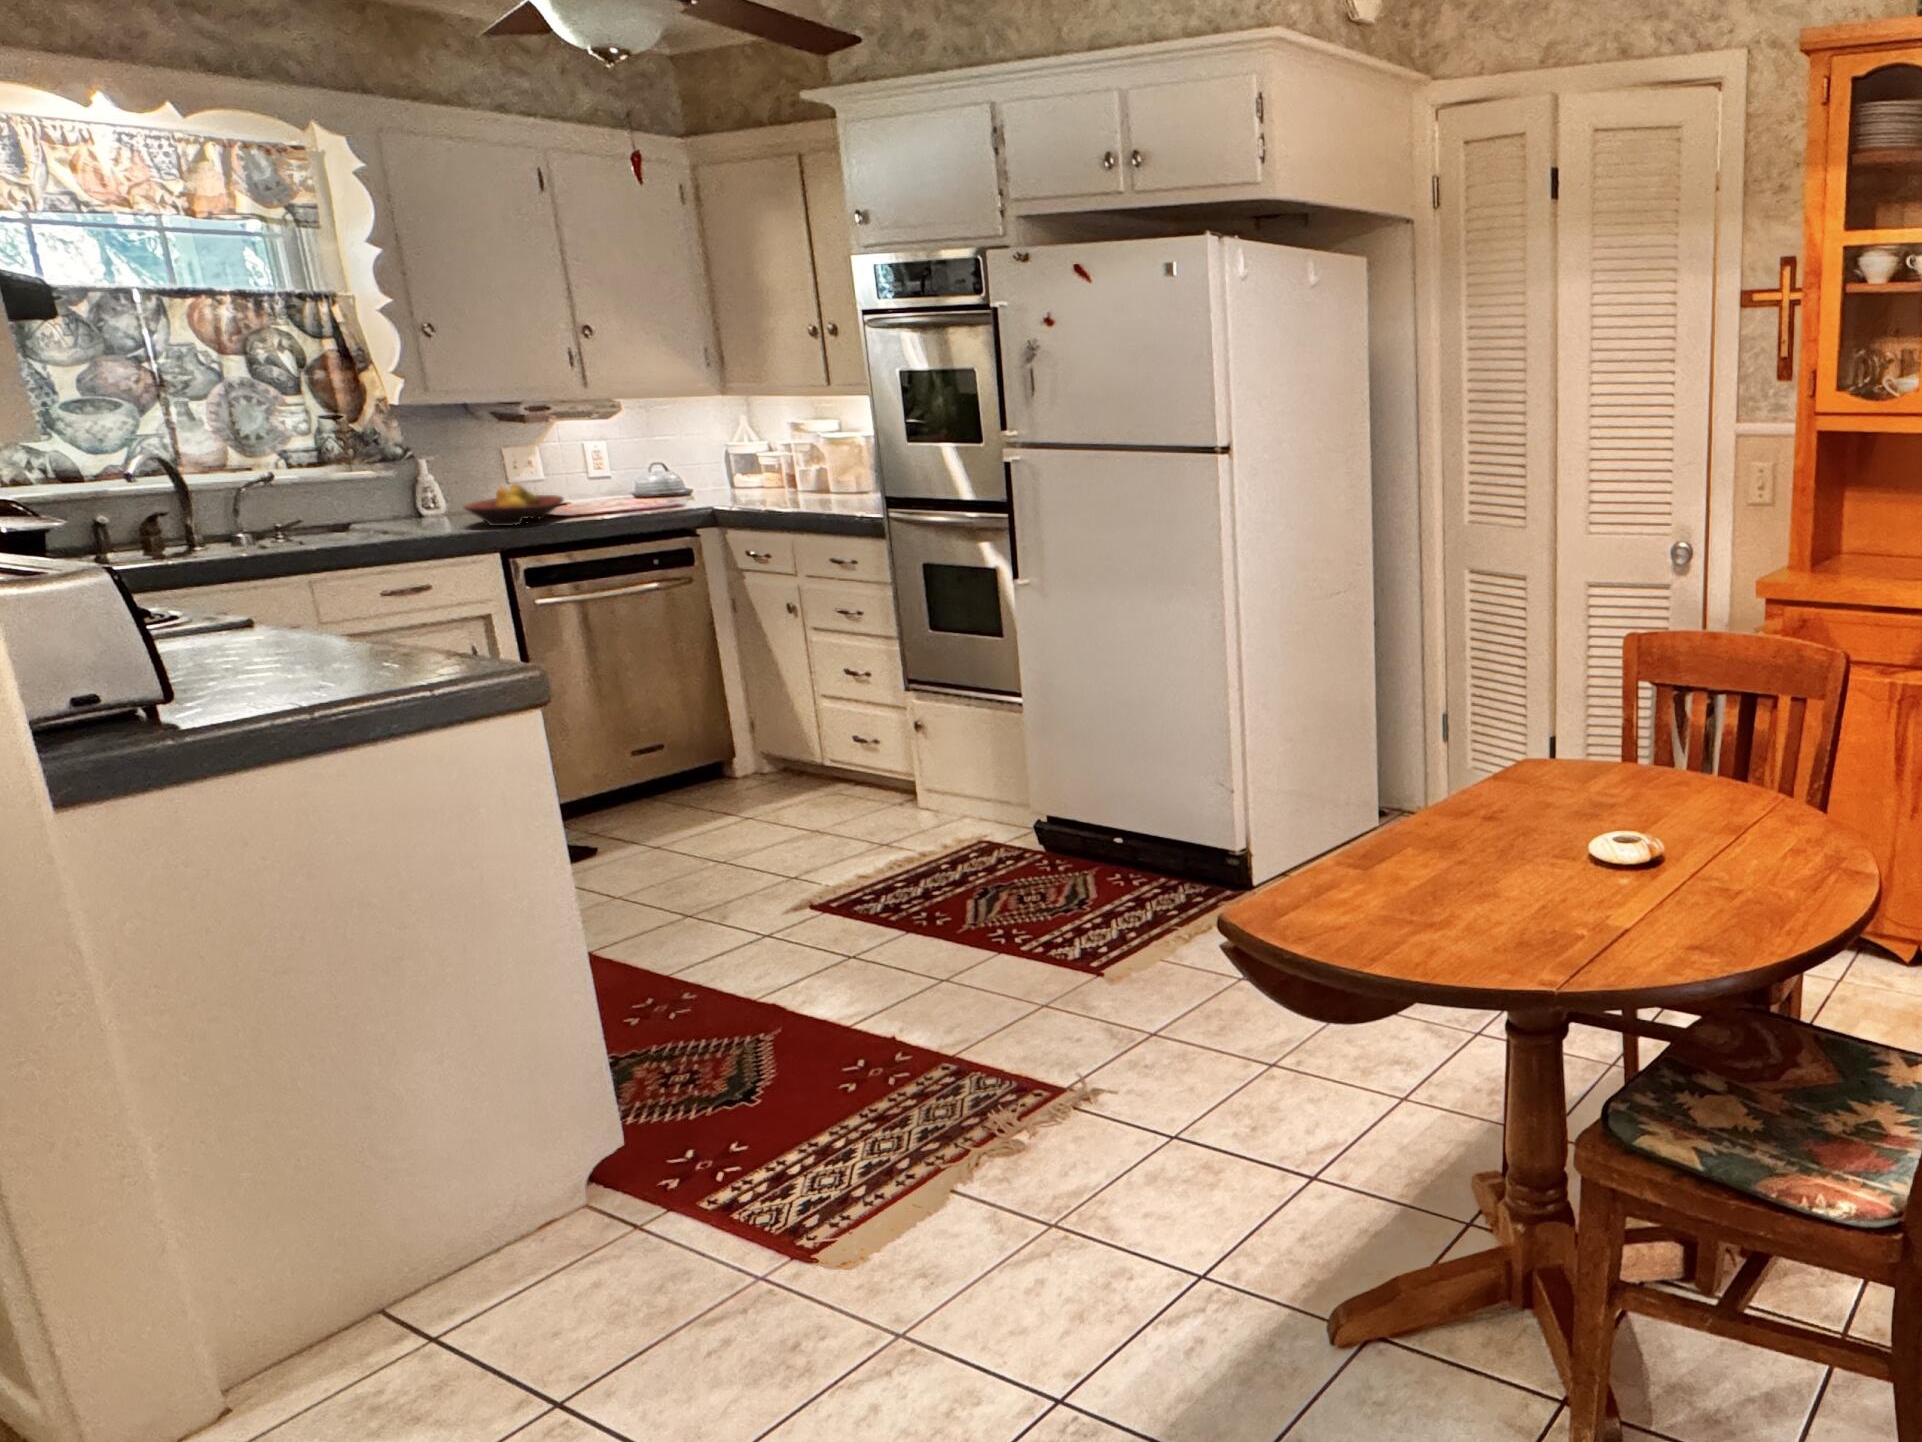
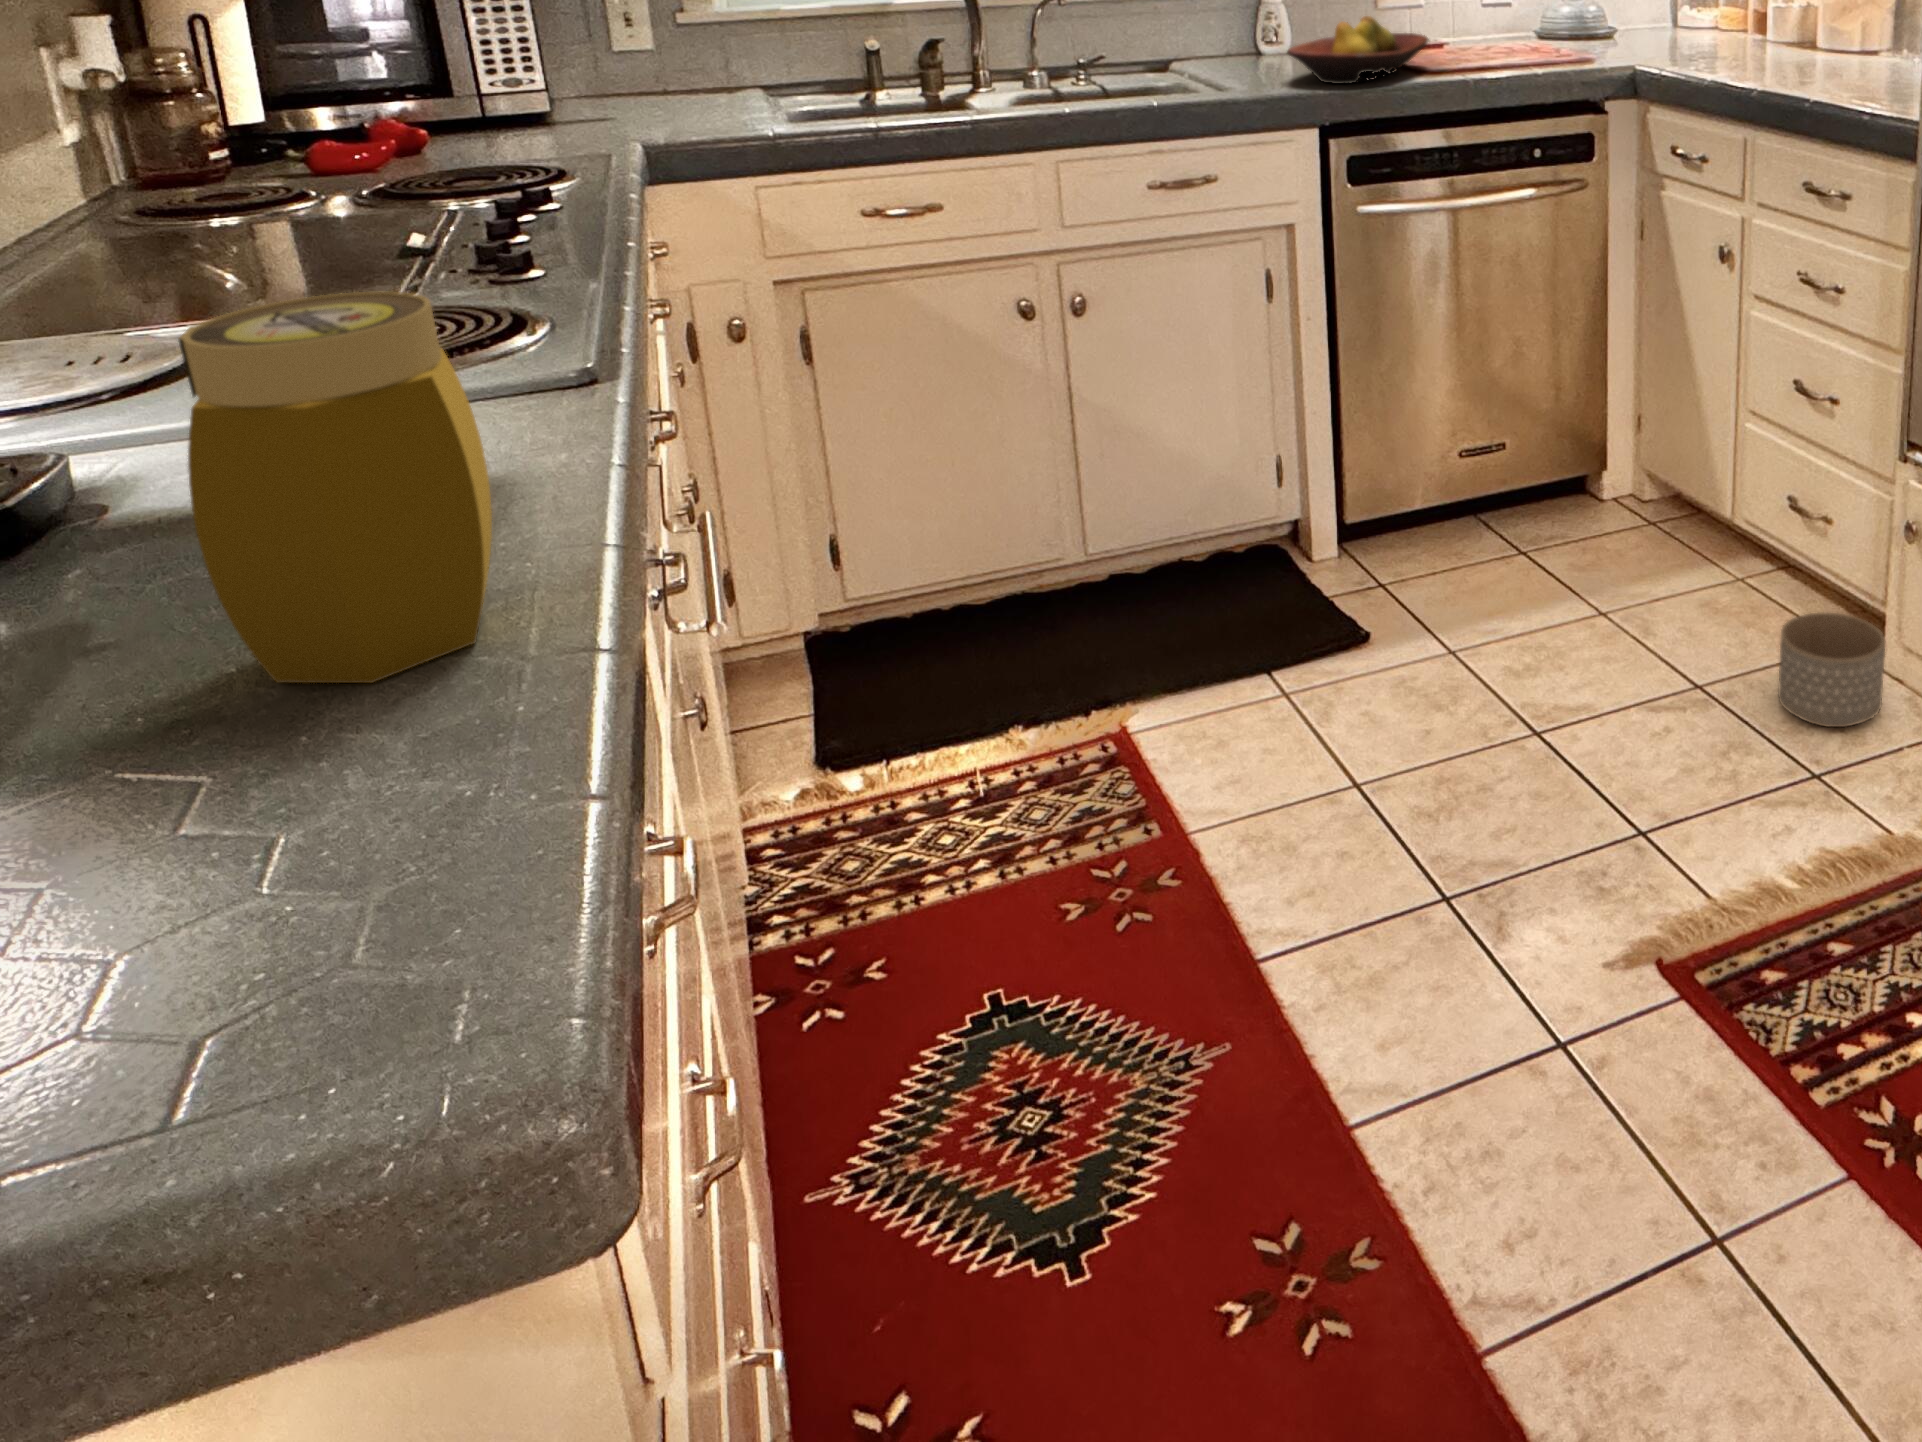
jar: none [253,551,365,673] -> present [178,292,492,683]
planter: none [858,779,919,832] -> present [1778,613,1886,727]

